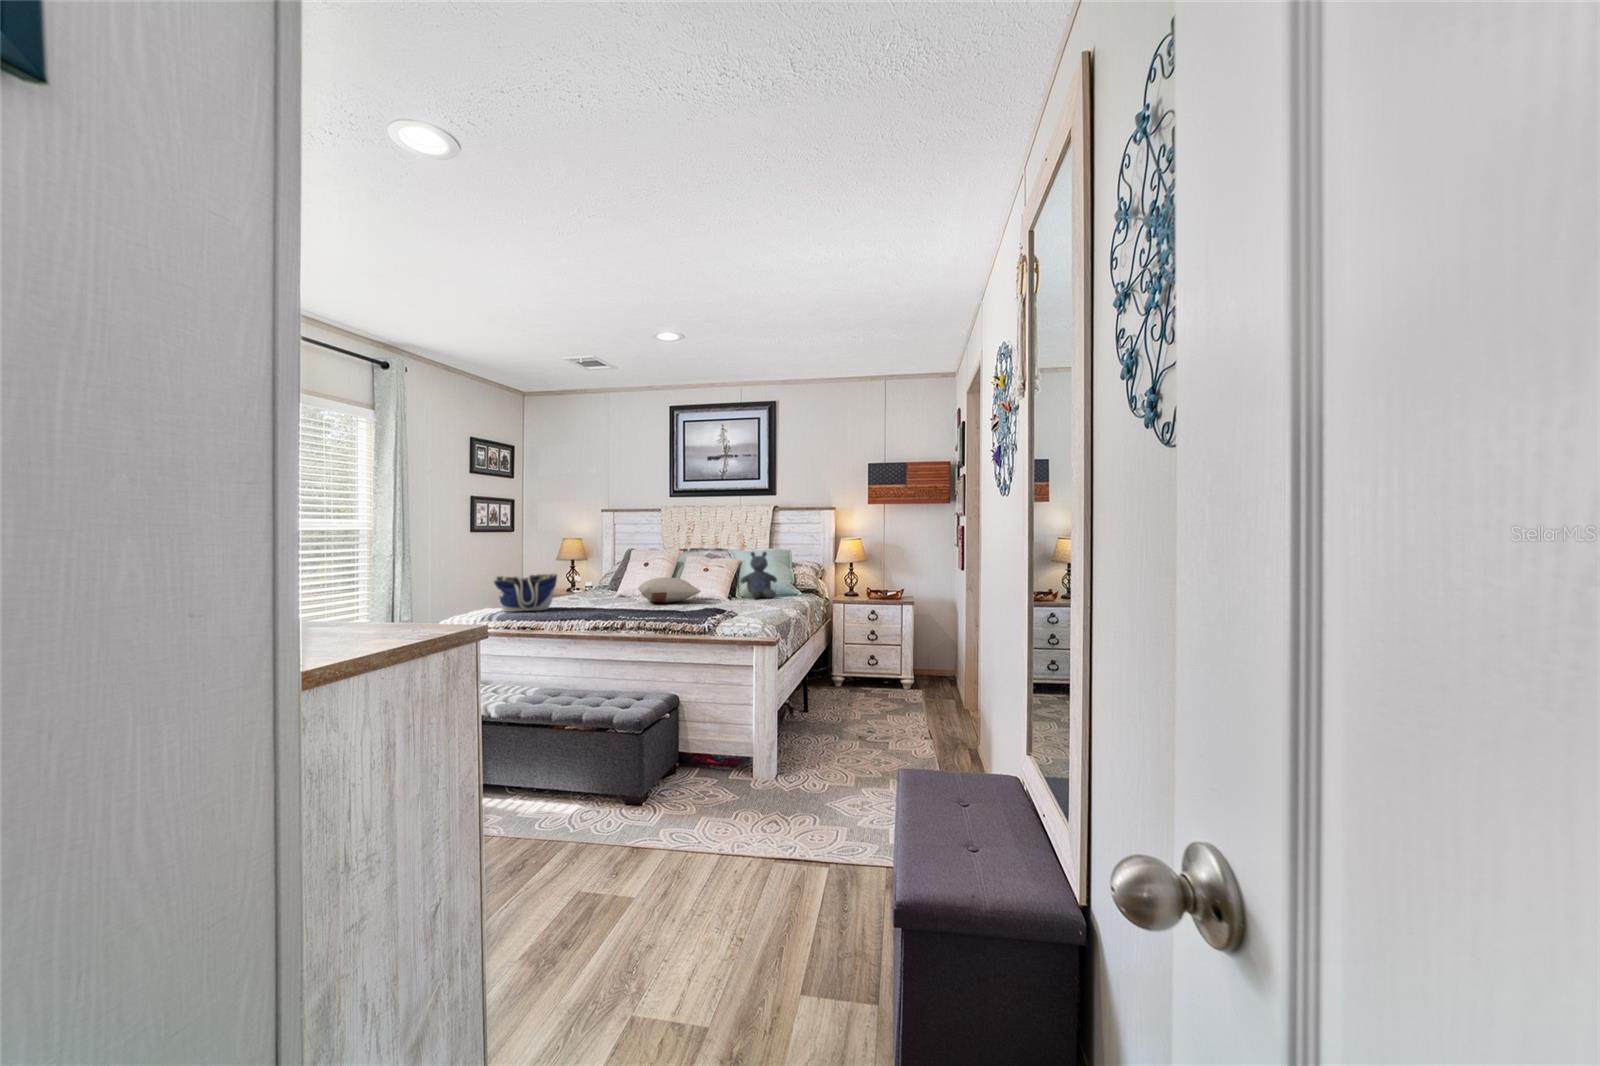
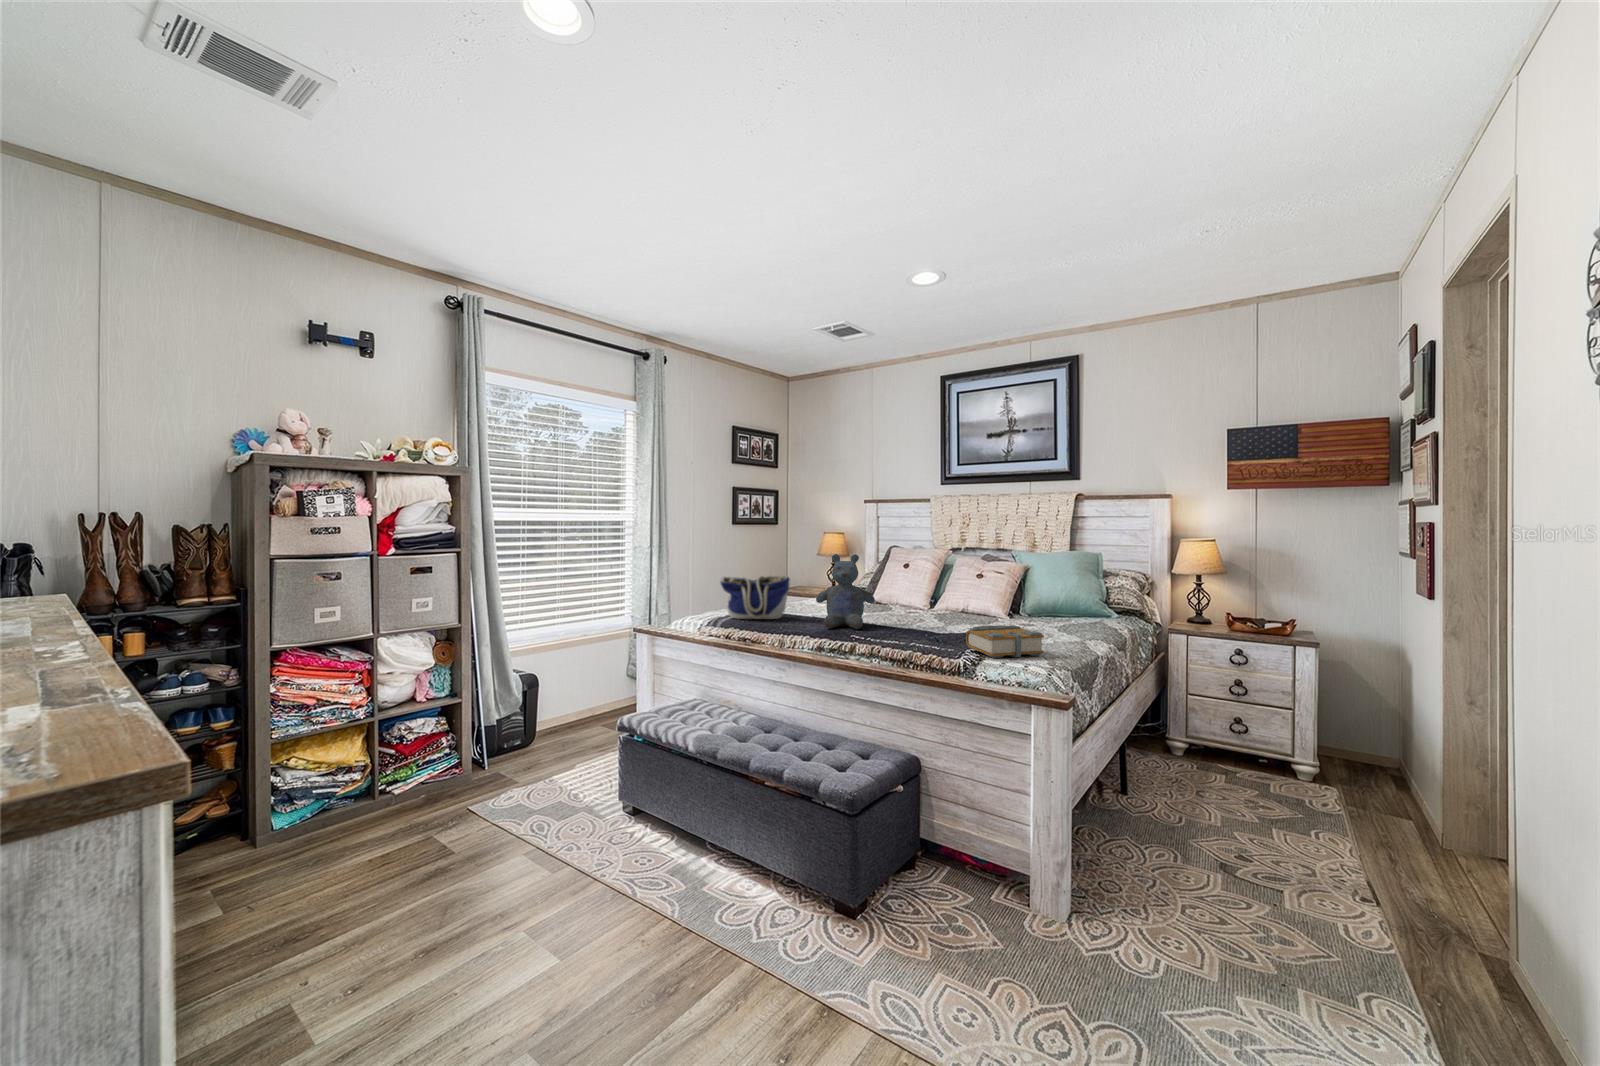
stuffed bear: present [741,552,777,599] -> present [816,554,875,629]
pillow: present [638,577,701,603] -> none [891,586,970,618]
book: none [706,599,757,621] -> present [966,625,1044,658]

